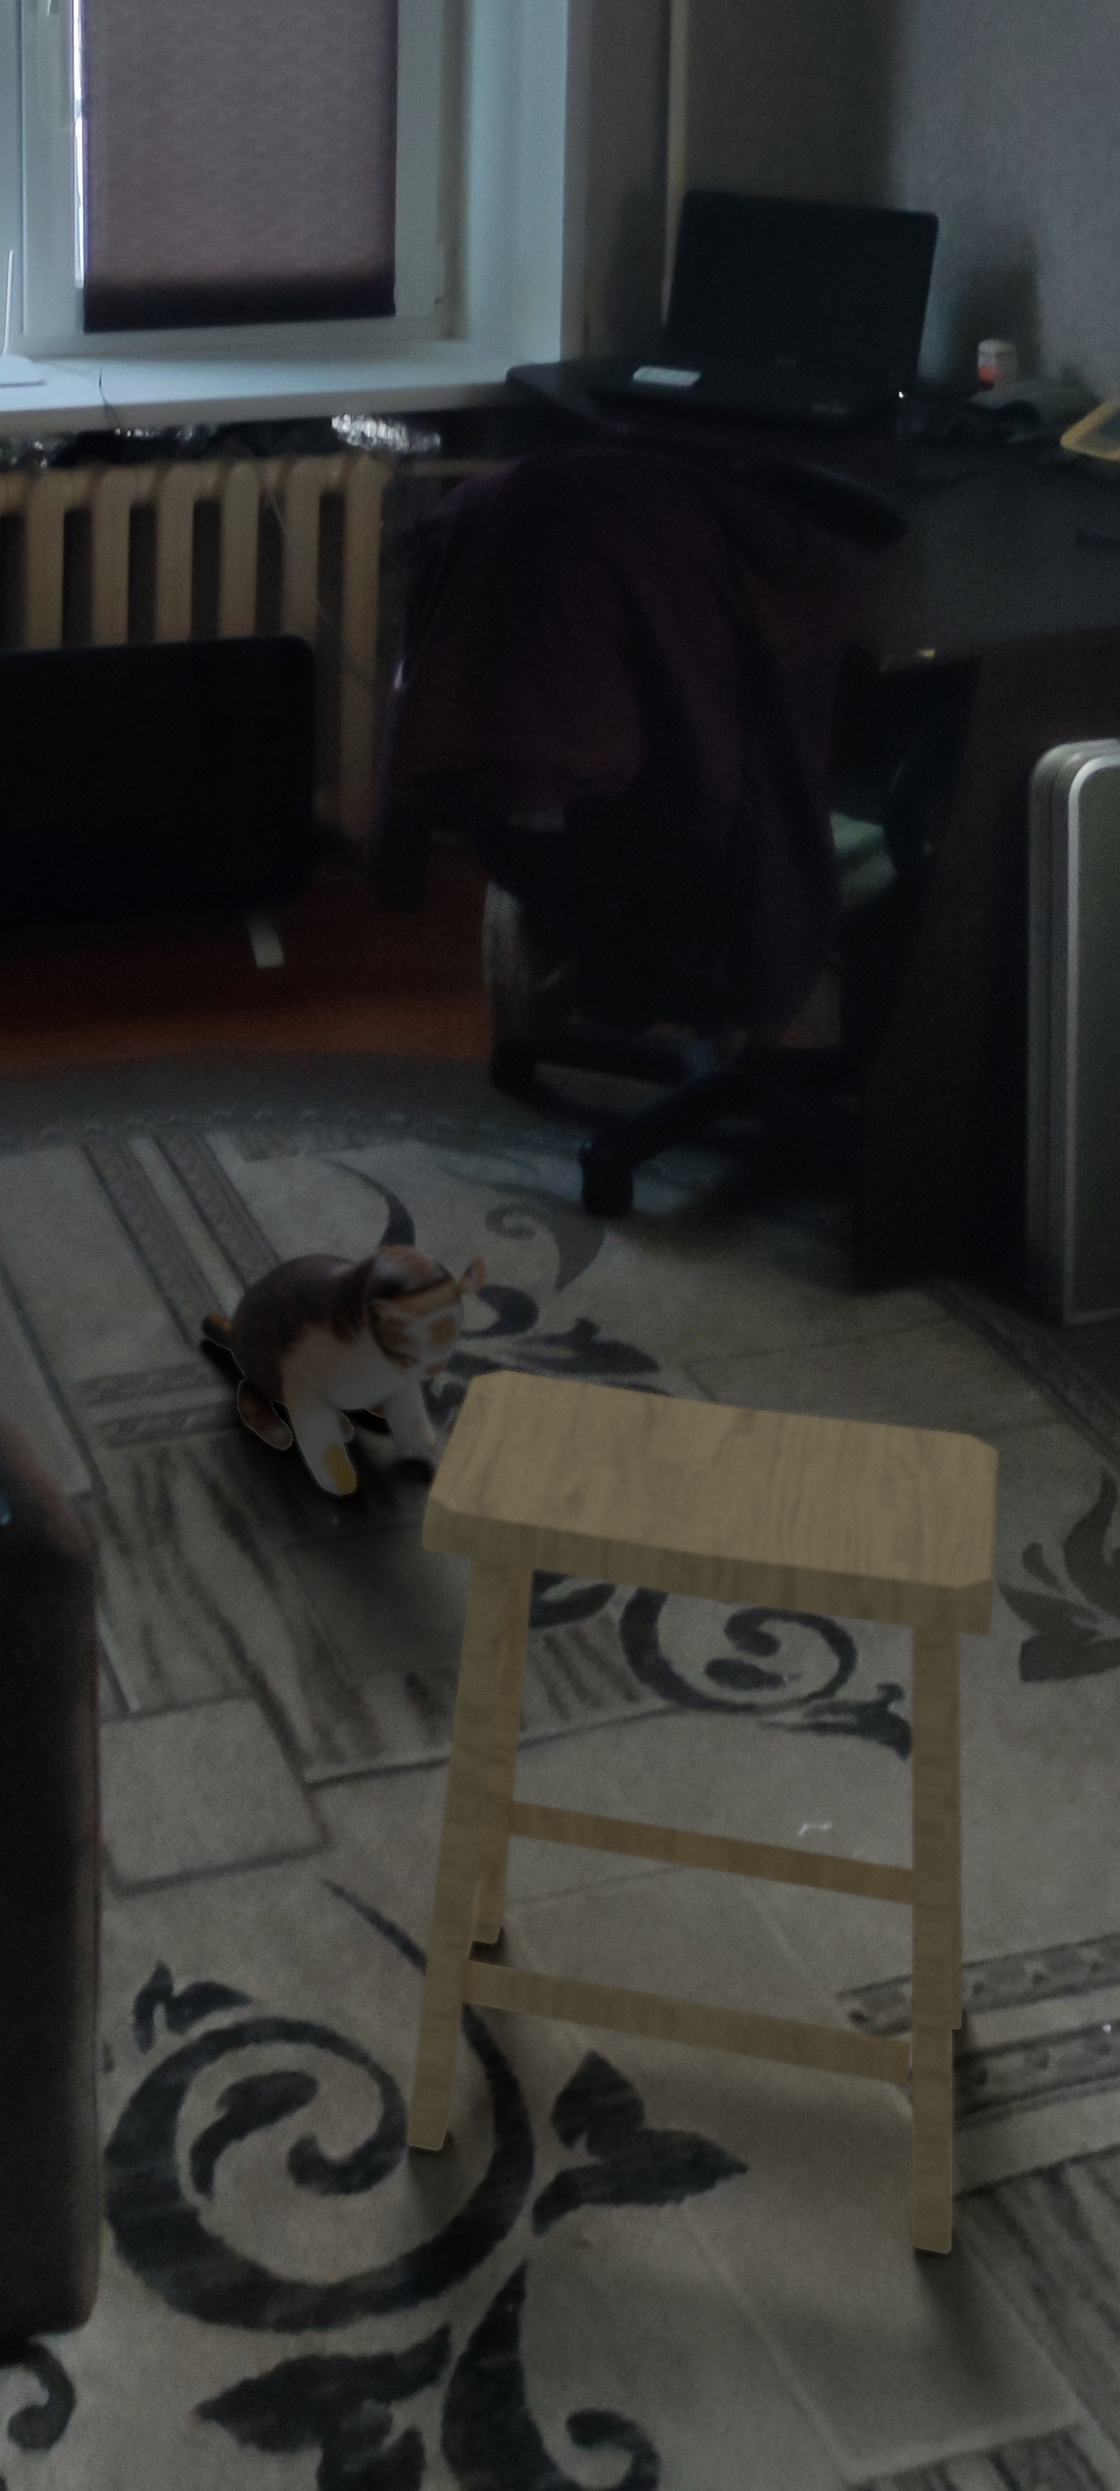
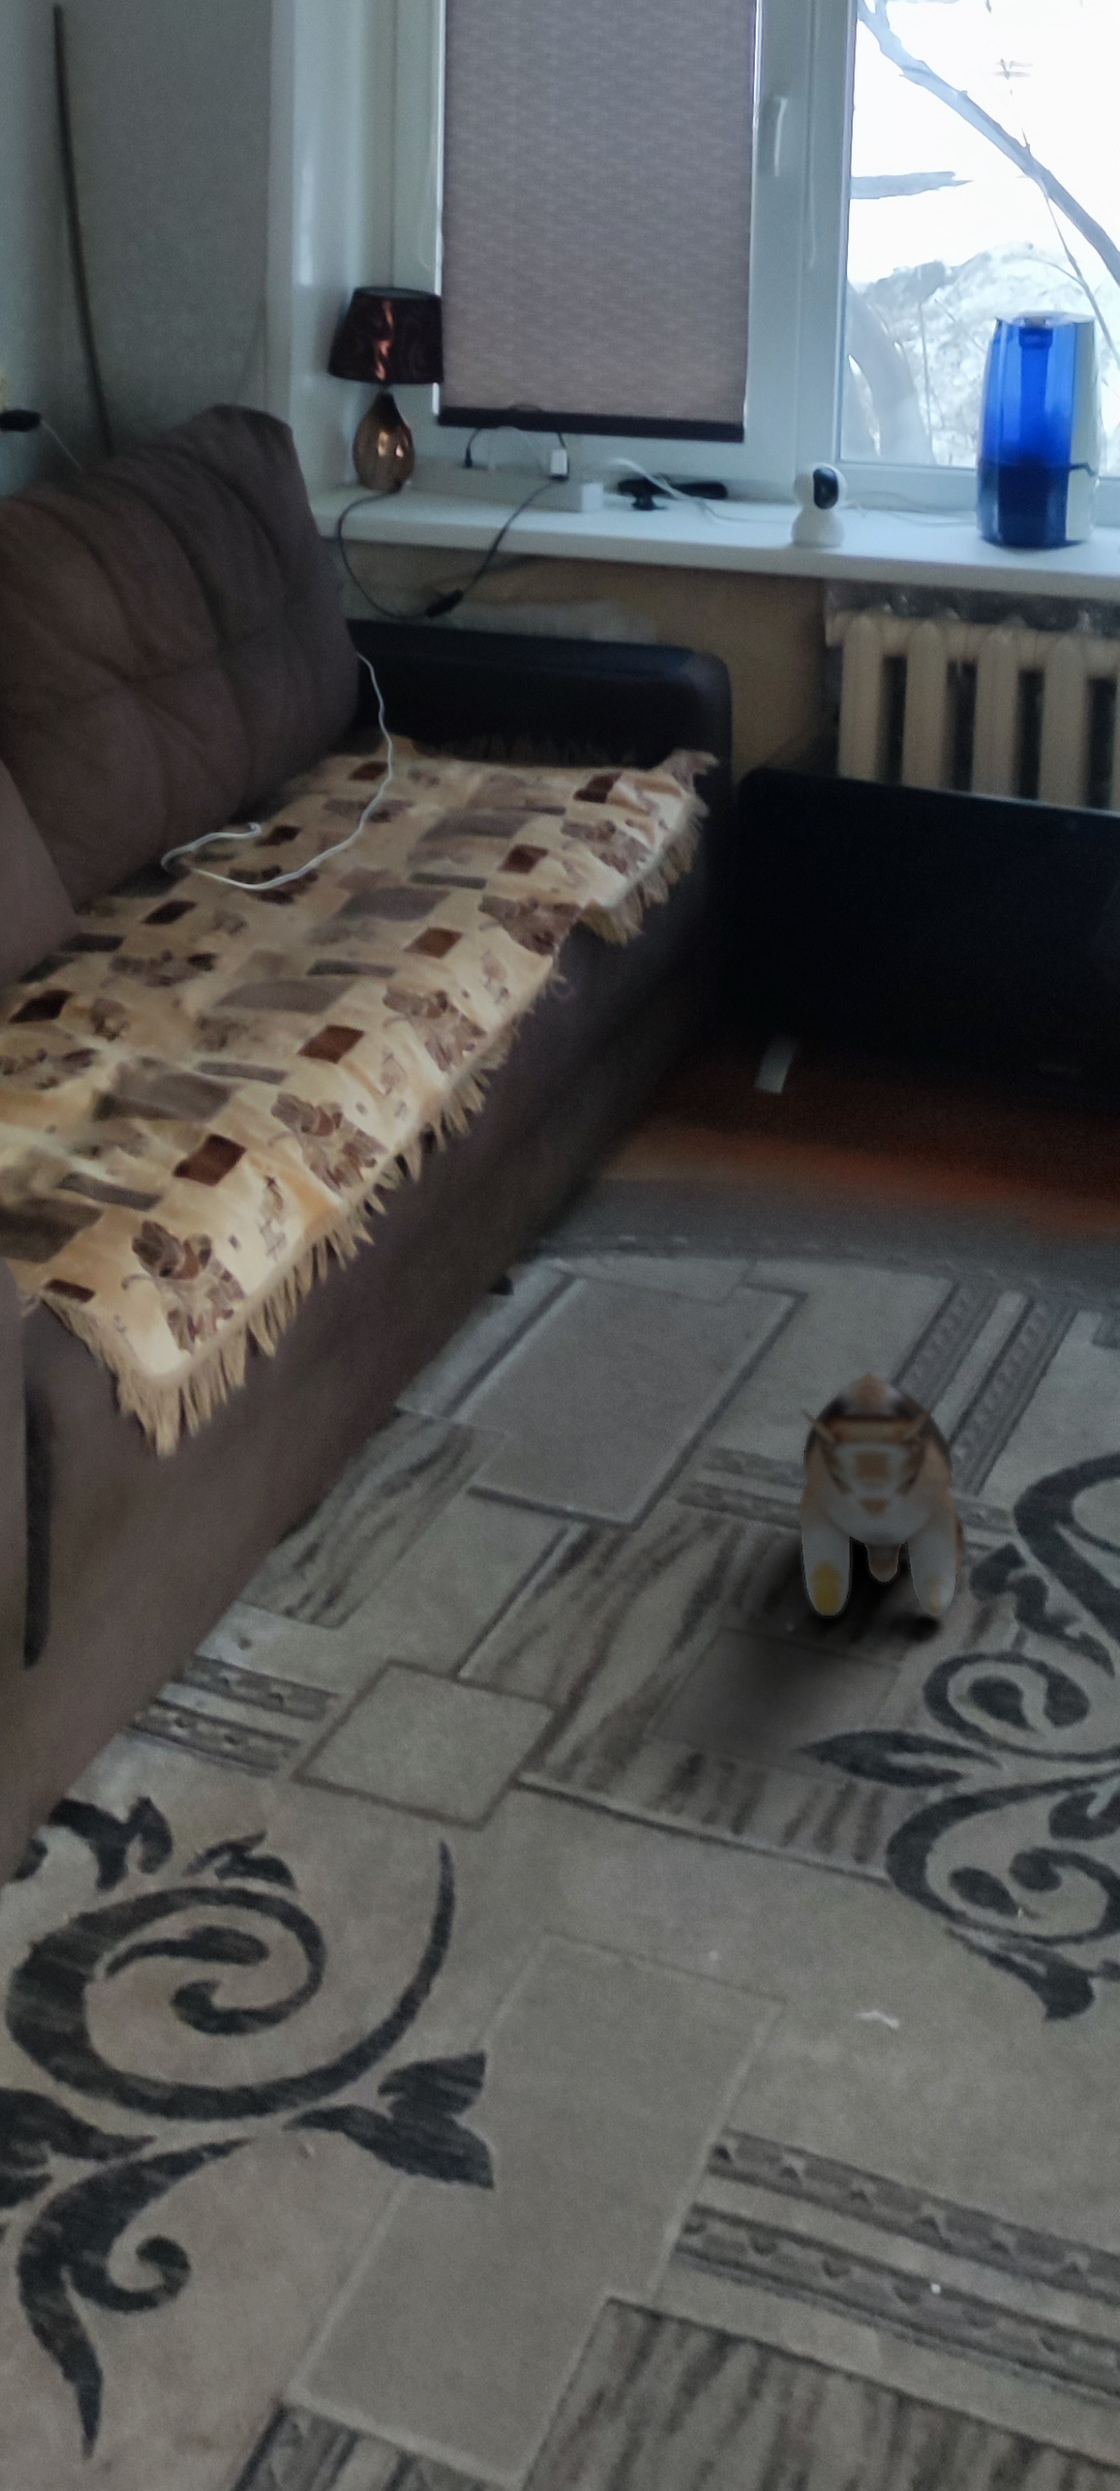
footstool: present [406,1370,999,2254] -> none [267,1382,830,2331]

